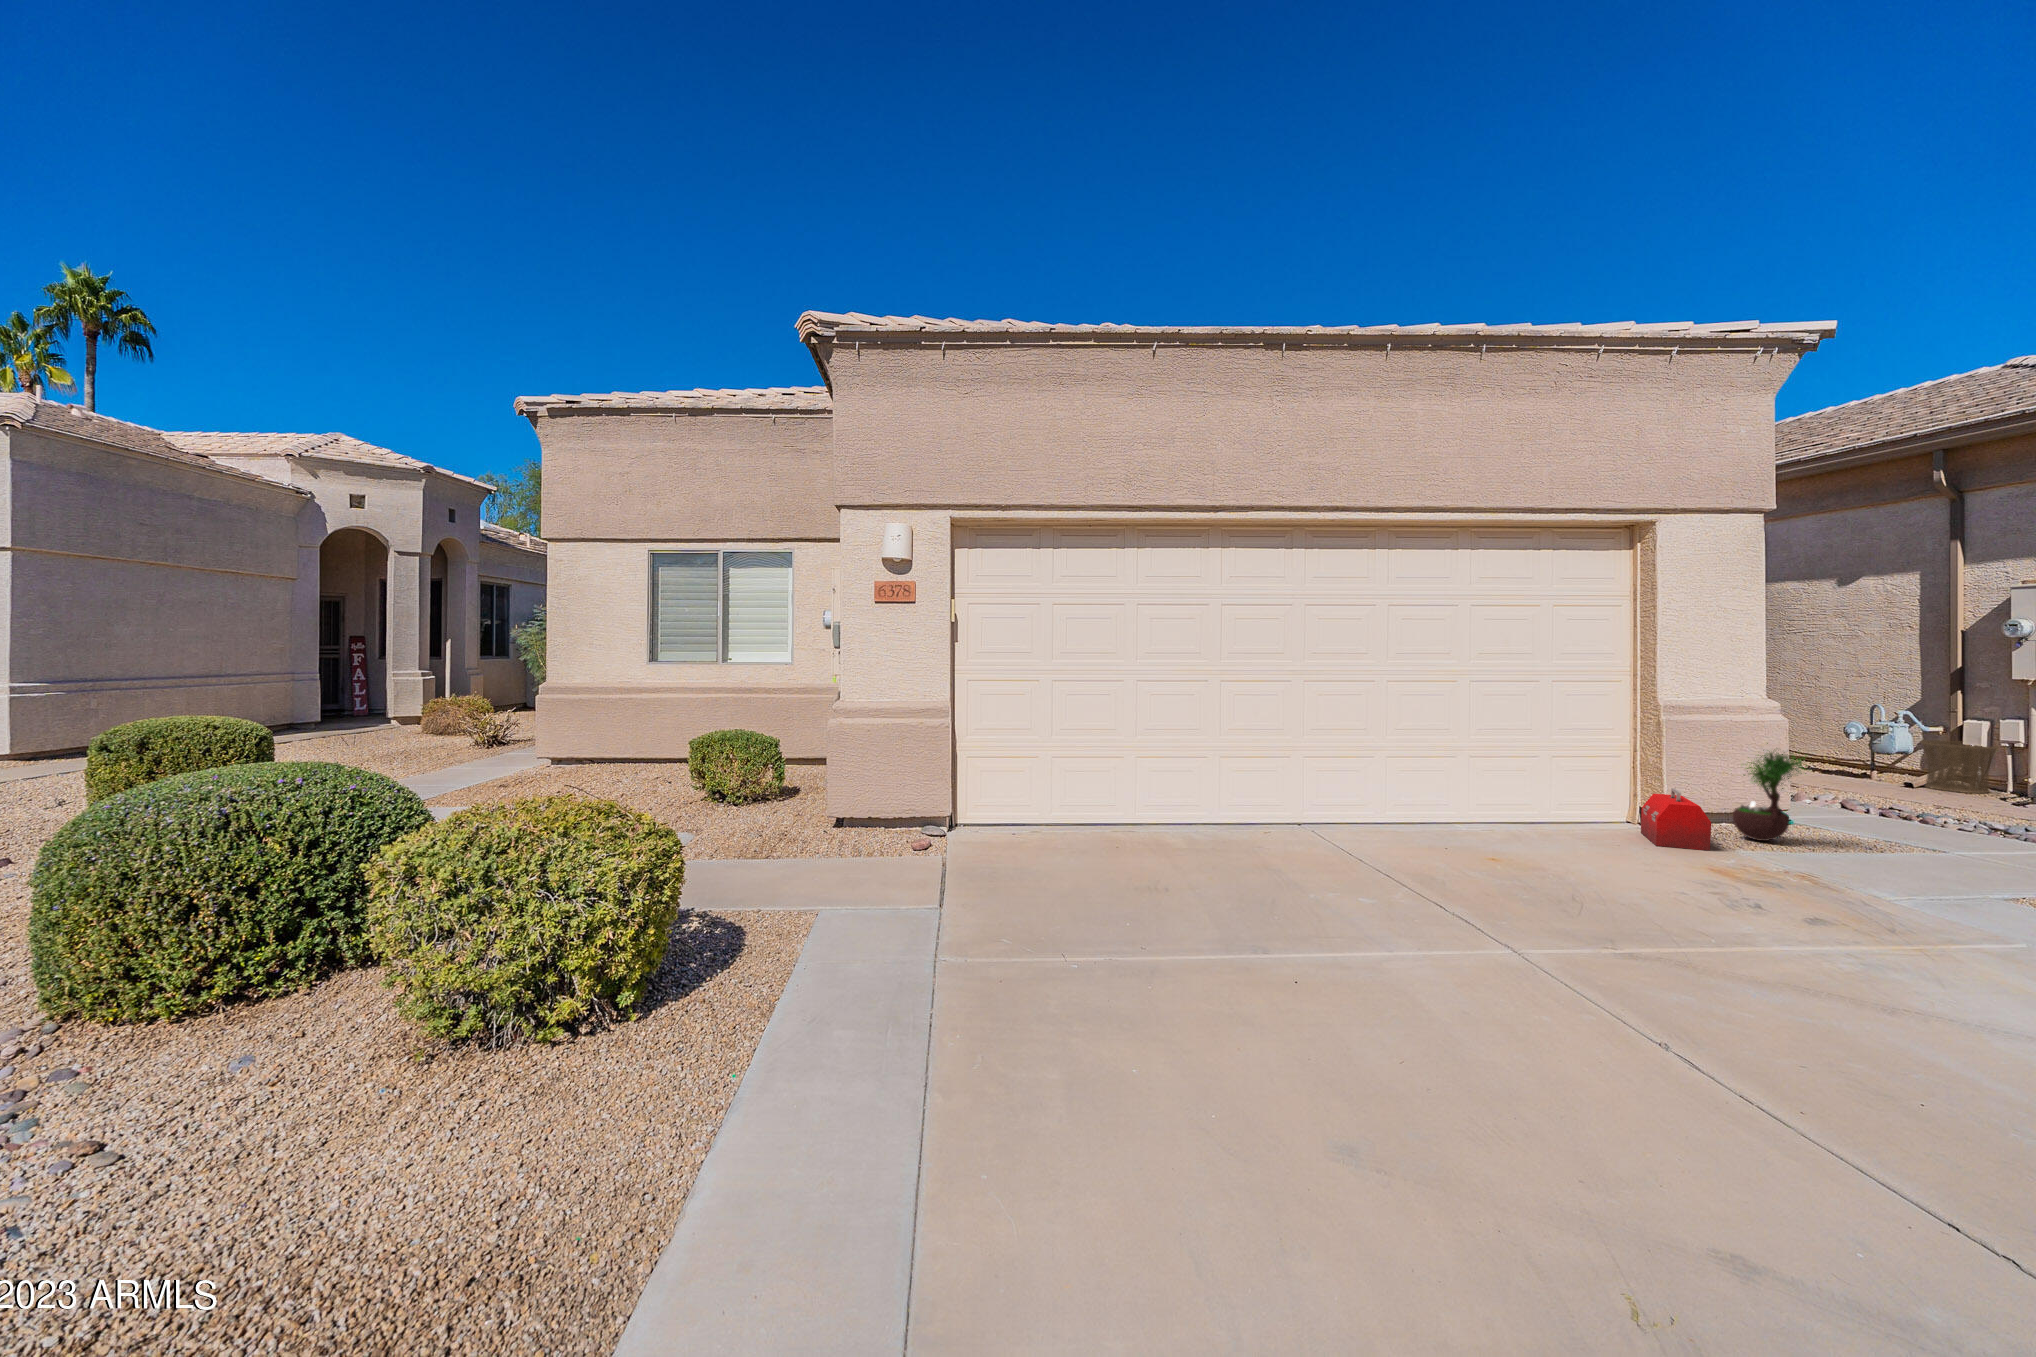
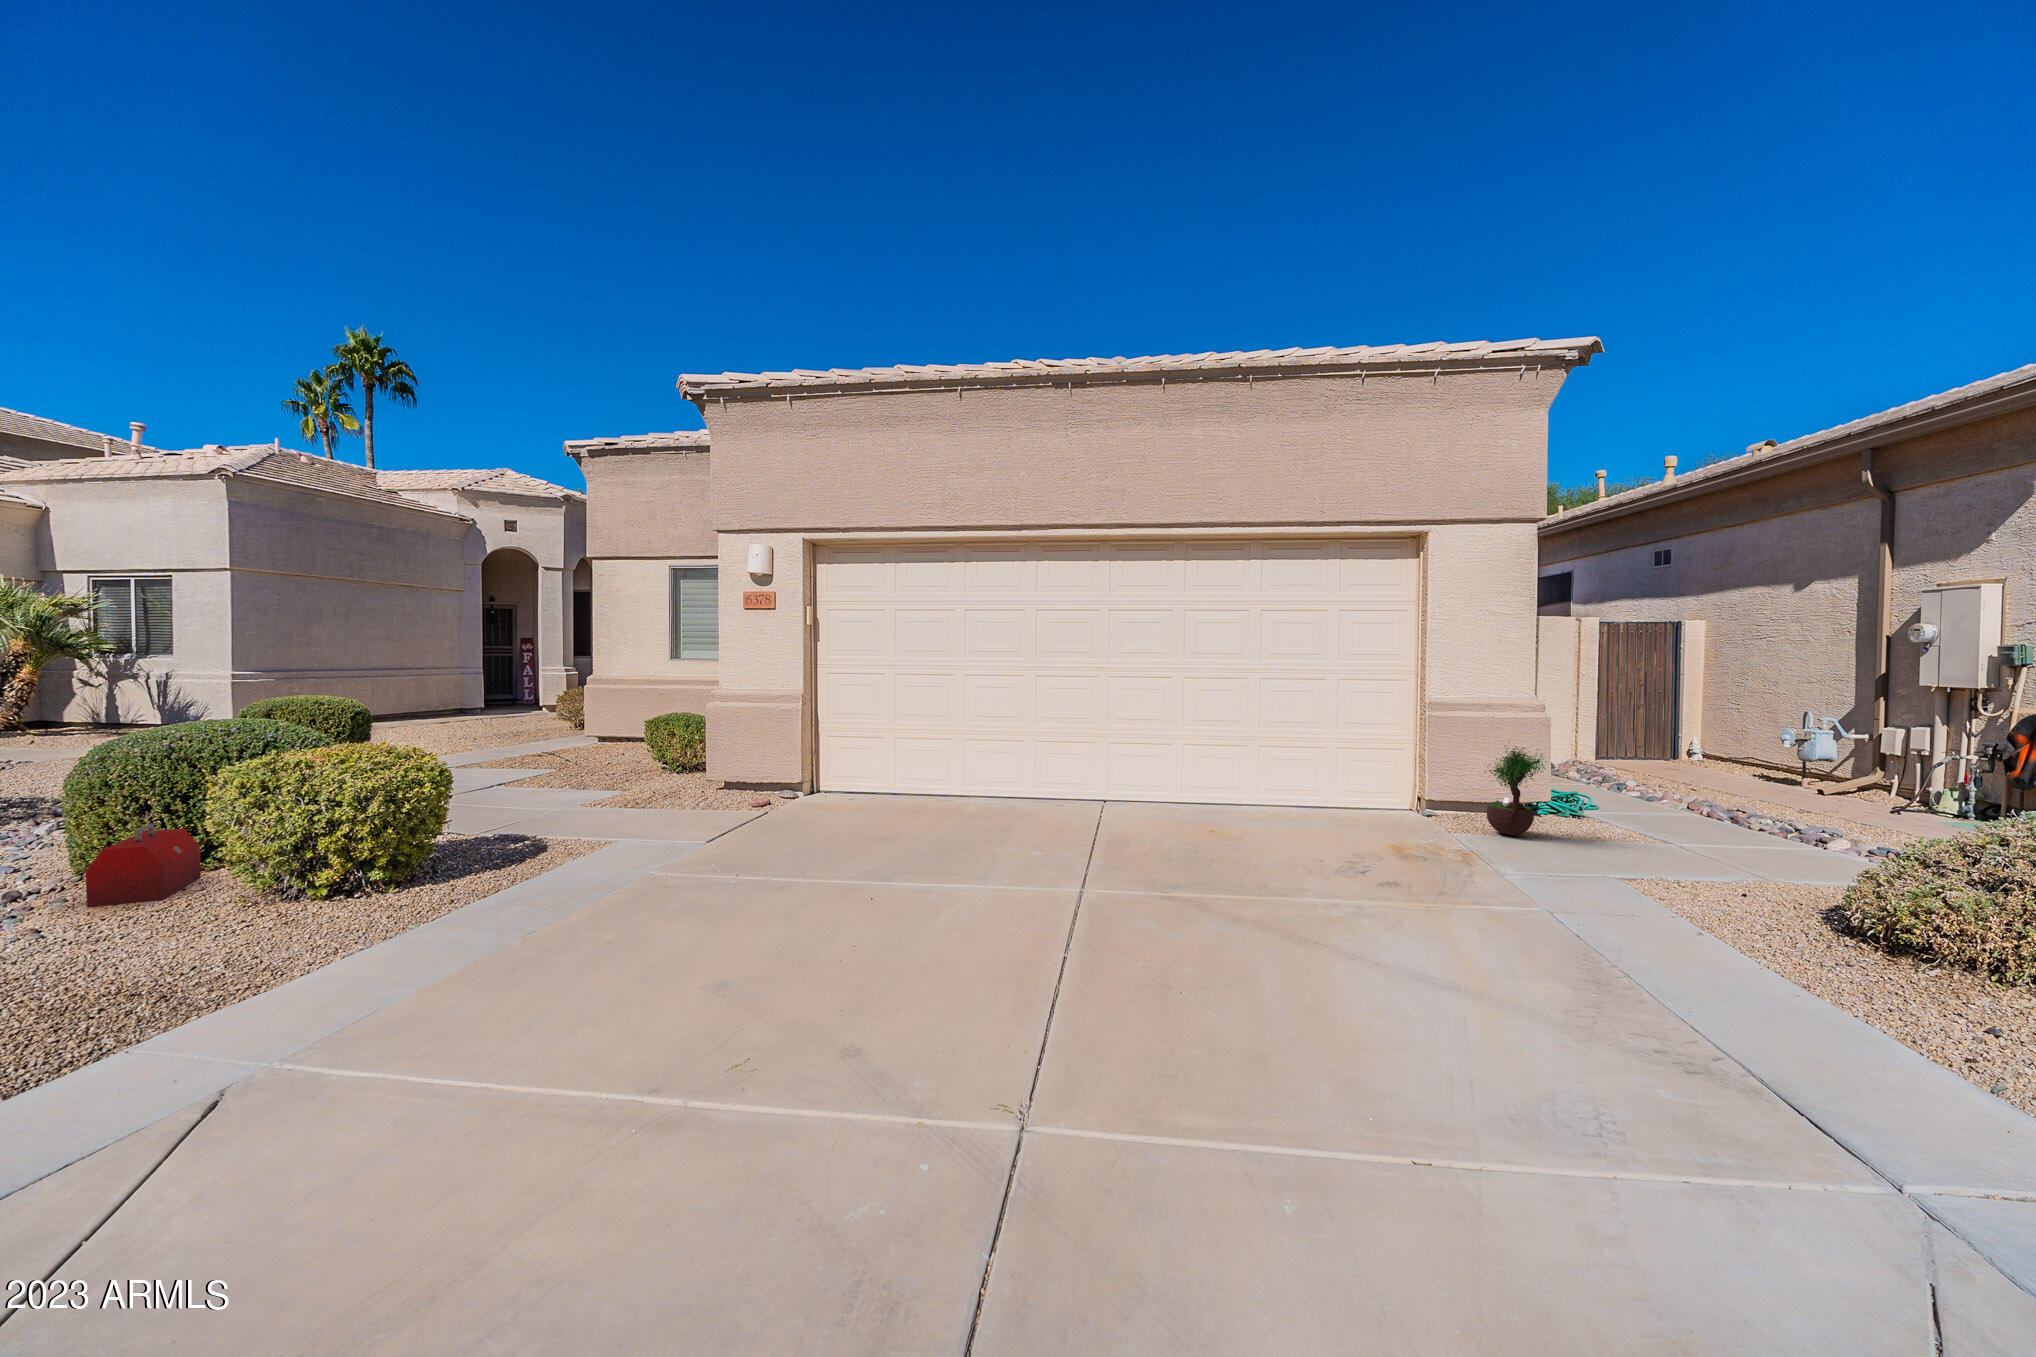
basket: present [1921,740,1999,793] -> none [1831,749,1913,806]
toolbox: present [1641,788,1711,851] -> present [86,824,201,907]

